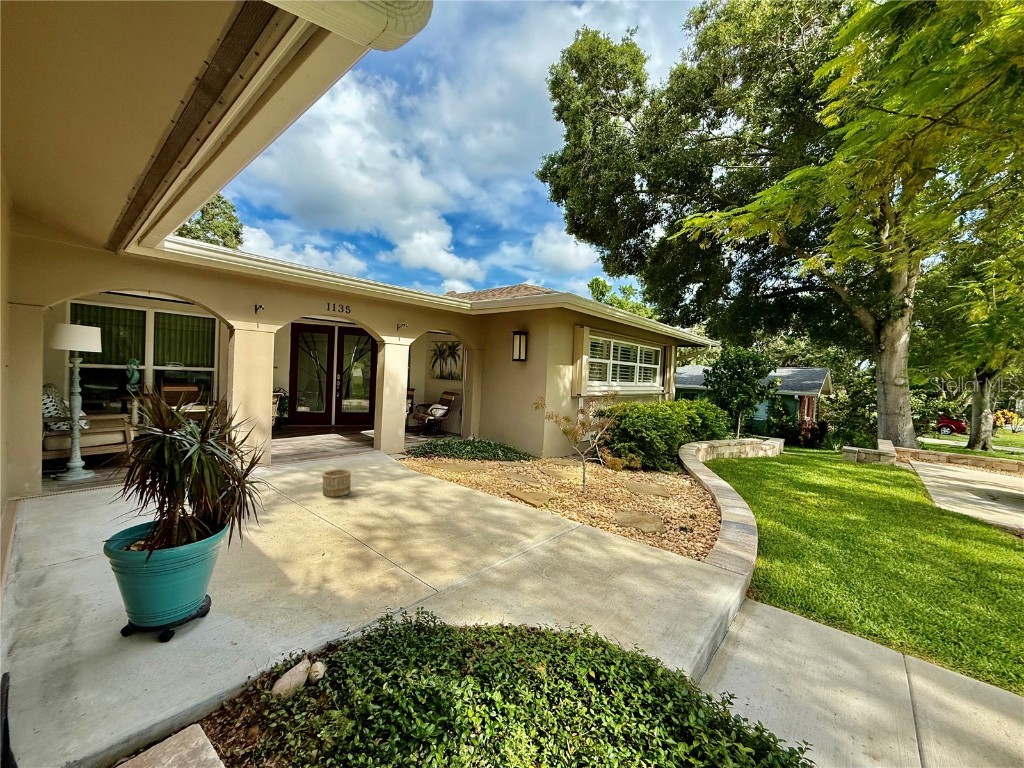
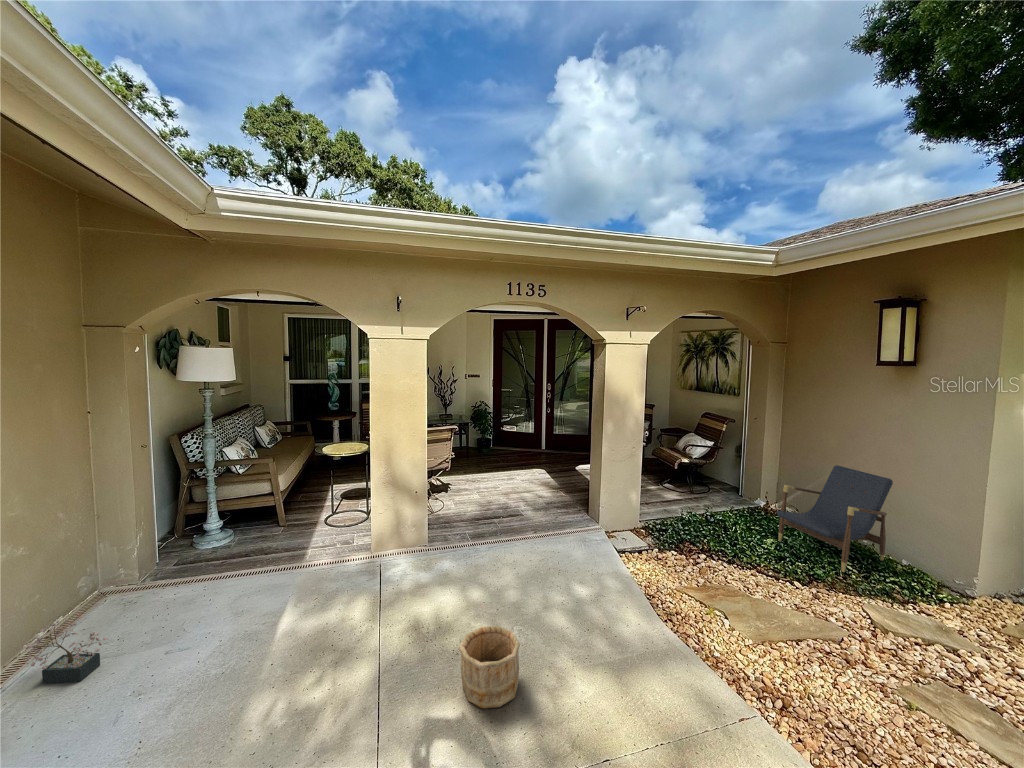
lounge chair: none [473,411,519,456] -> present [777,465,893,572]
decorative plant: none [34,490,87,523] -> present [23,621,108,683]

